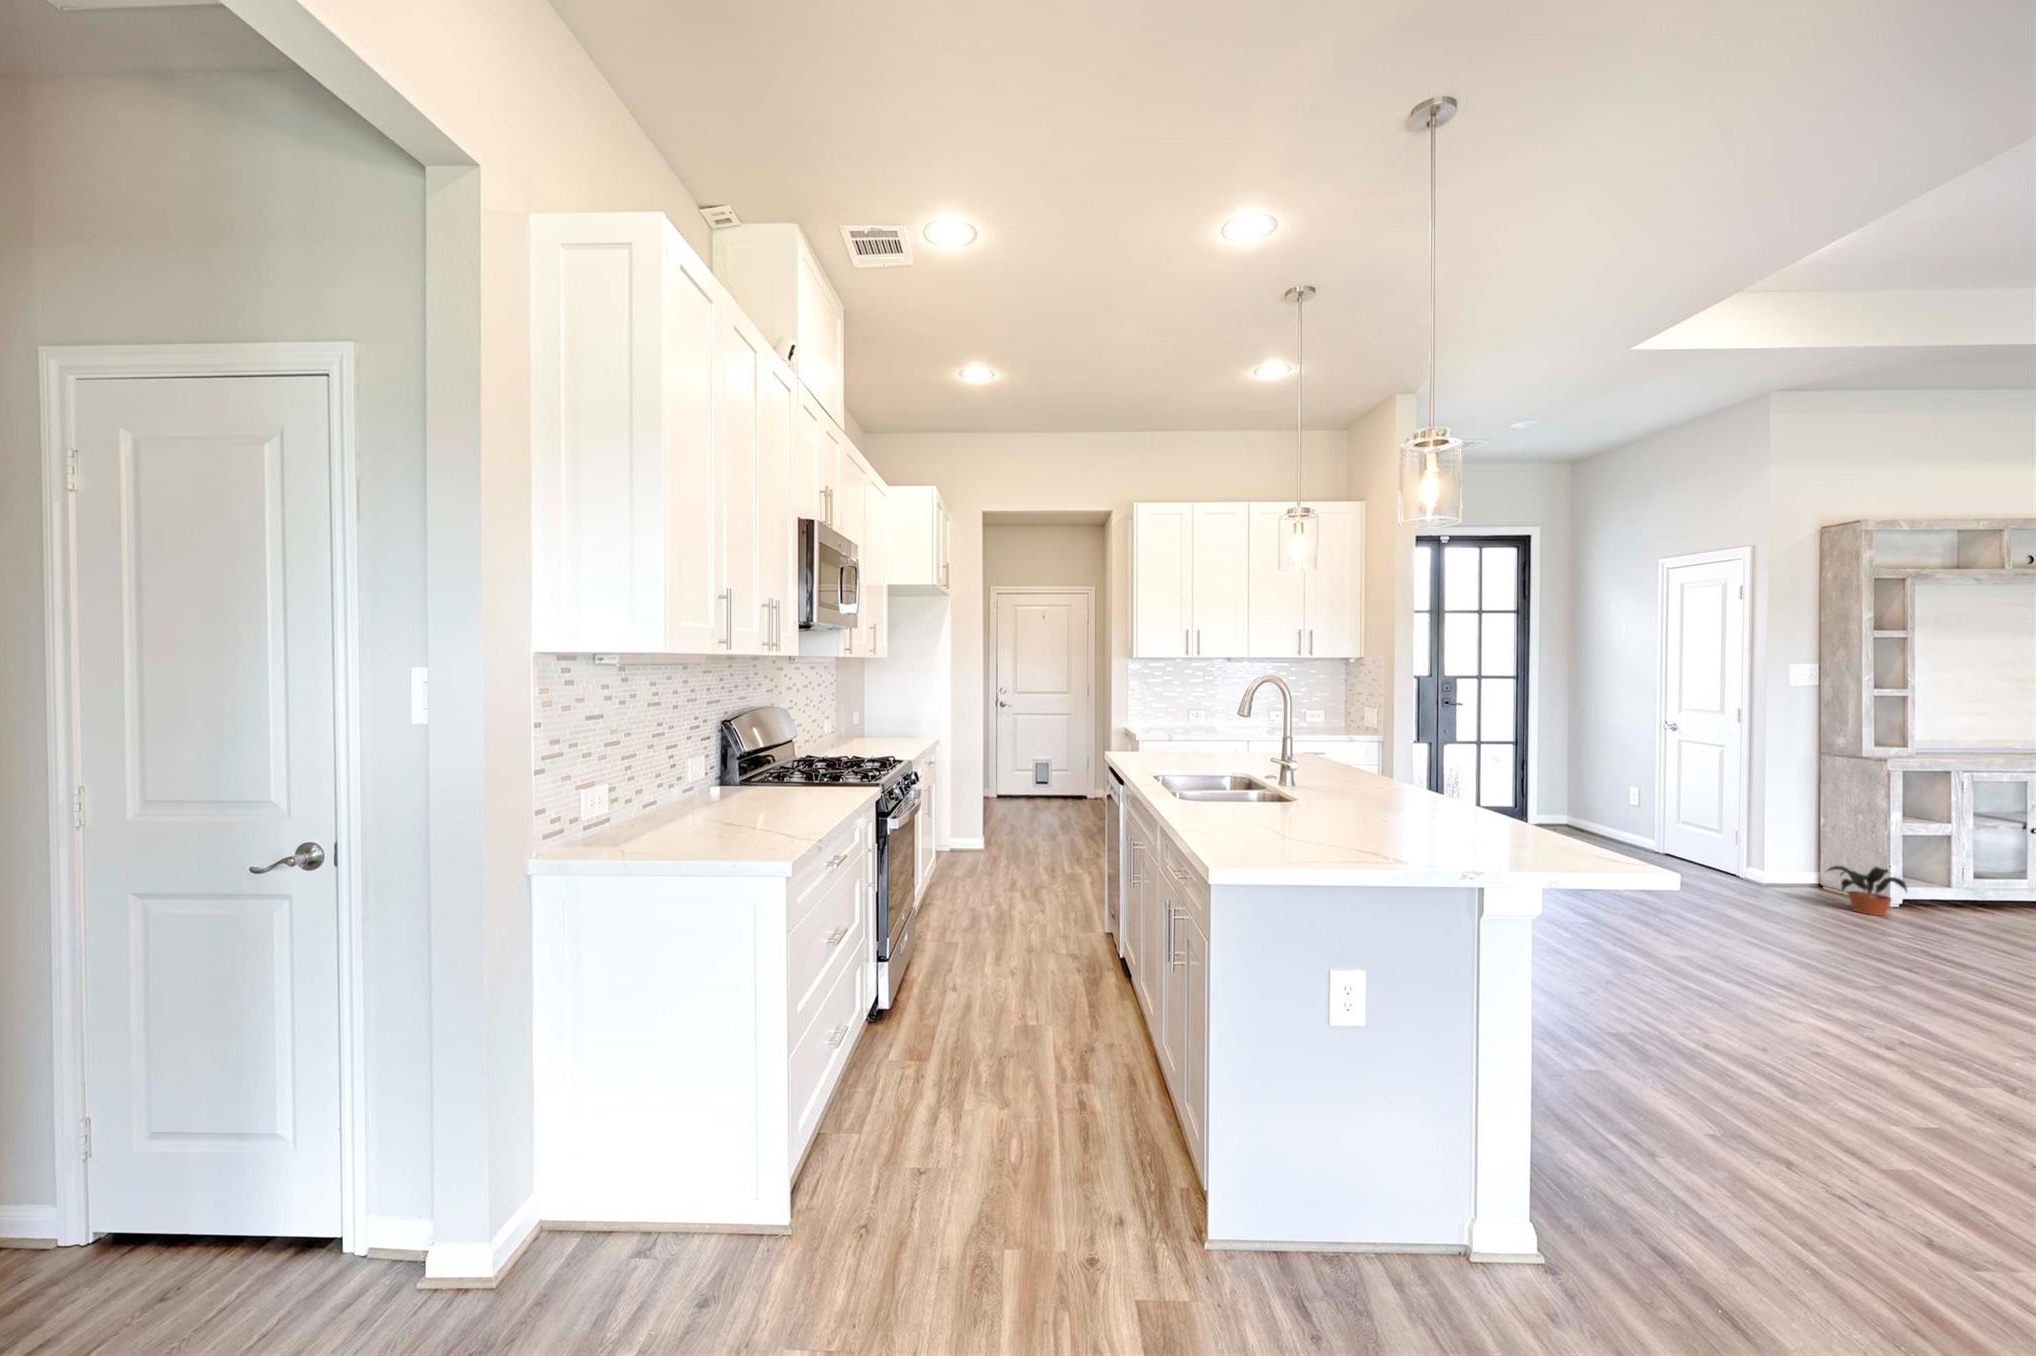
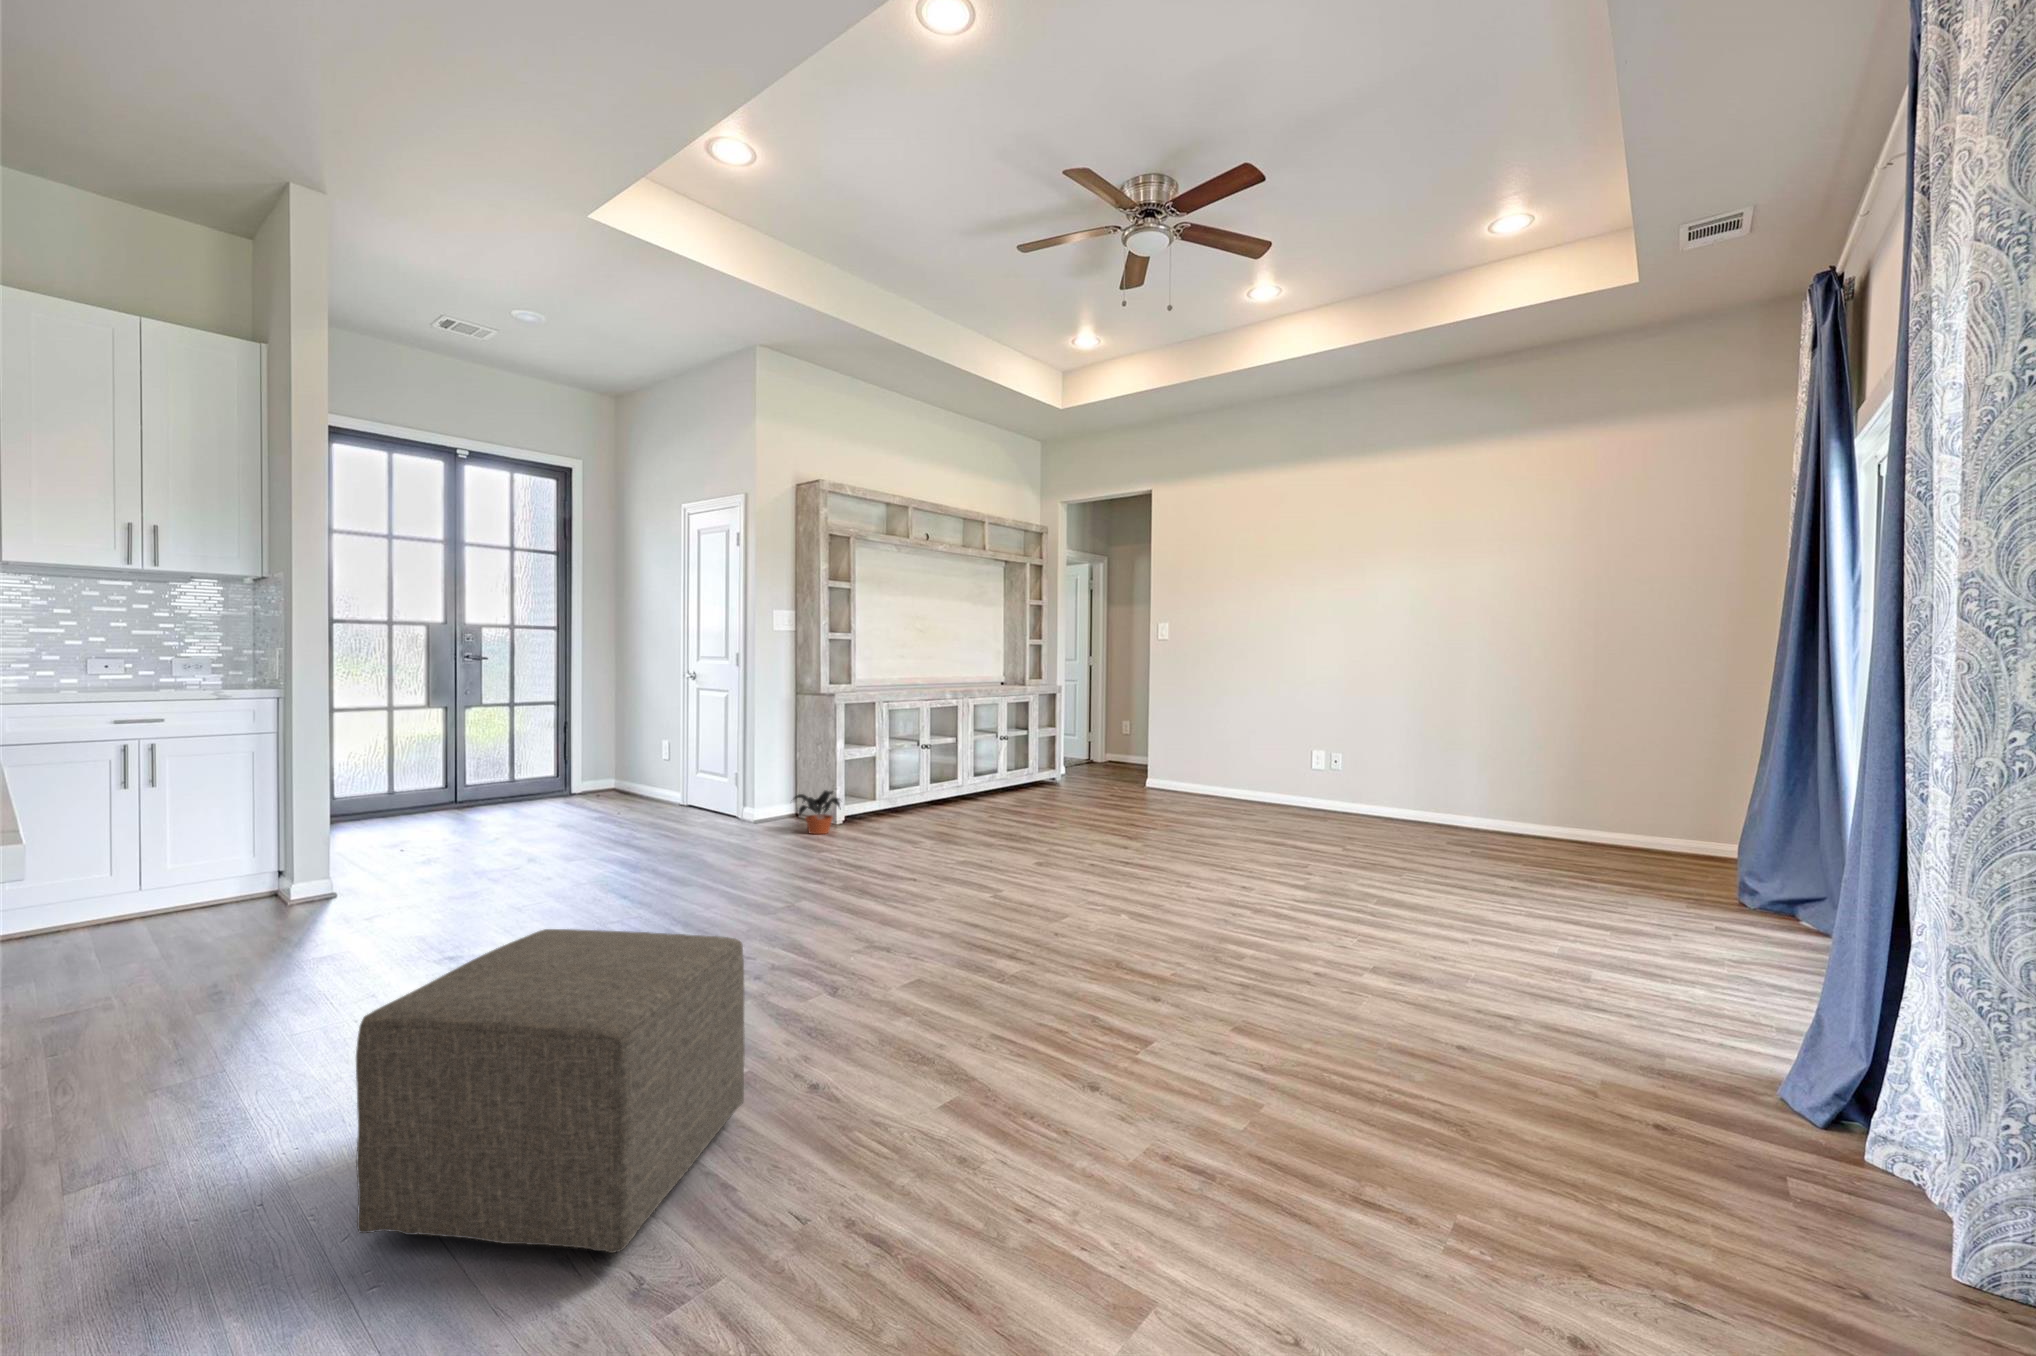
ottoman: none [1639,945,1963,1211] -> present [356,929,745,1253]

